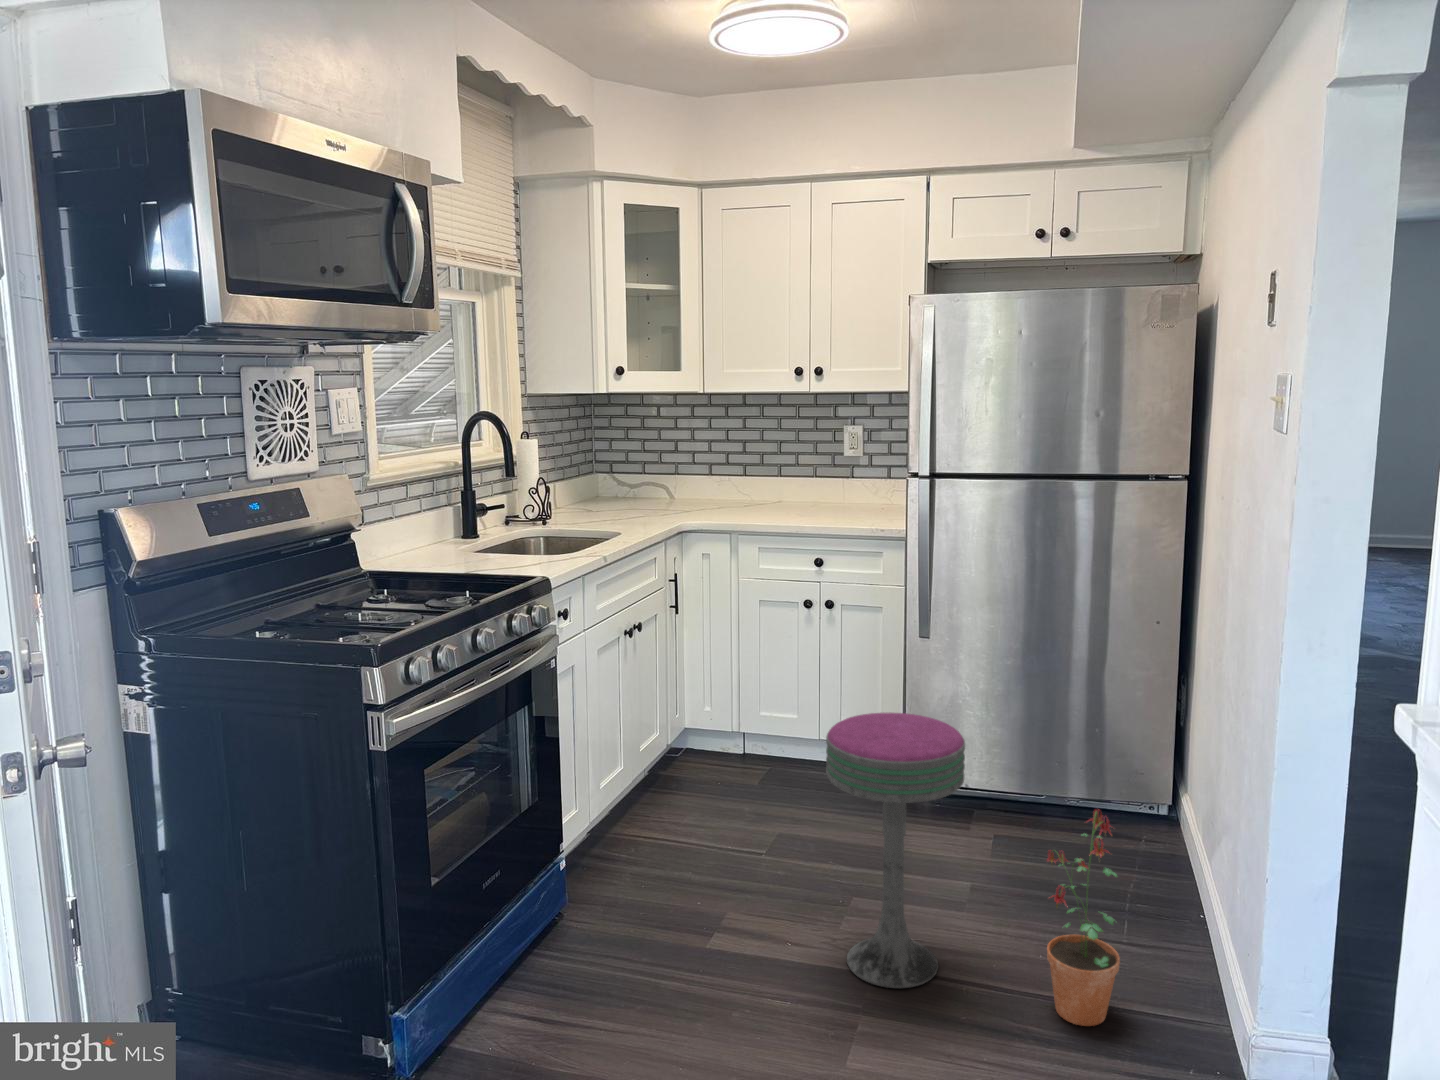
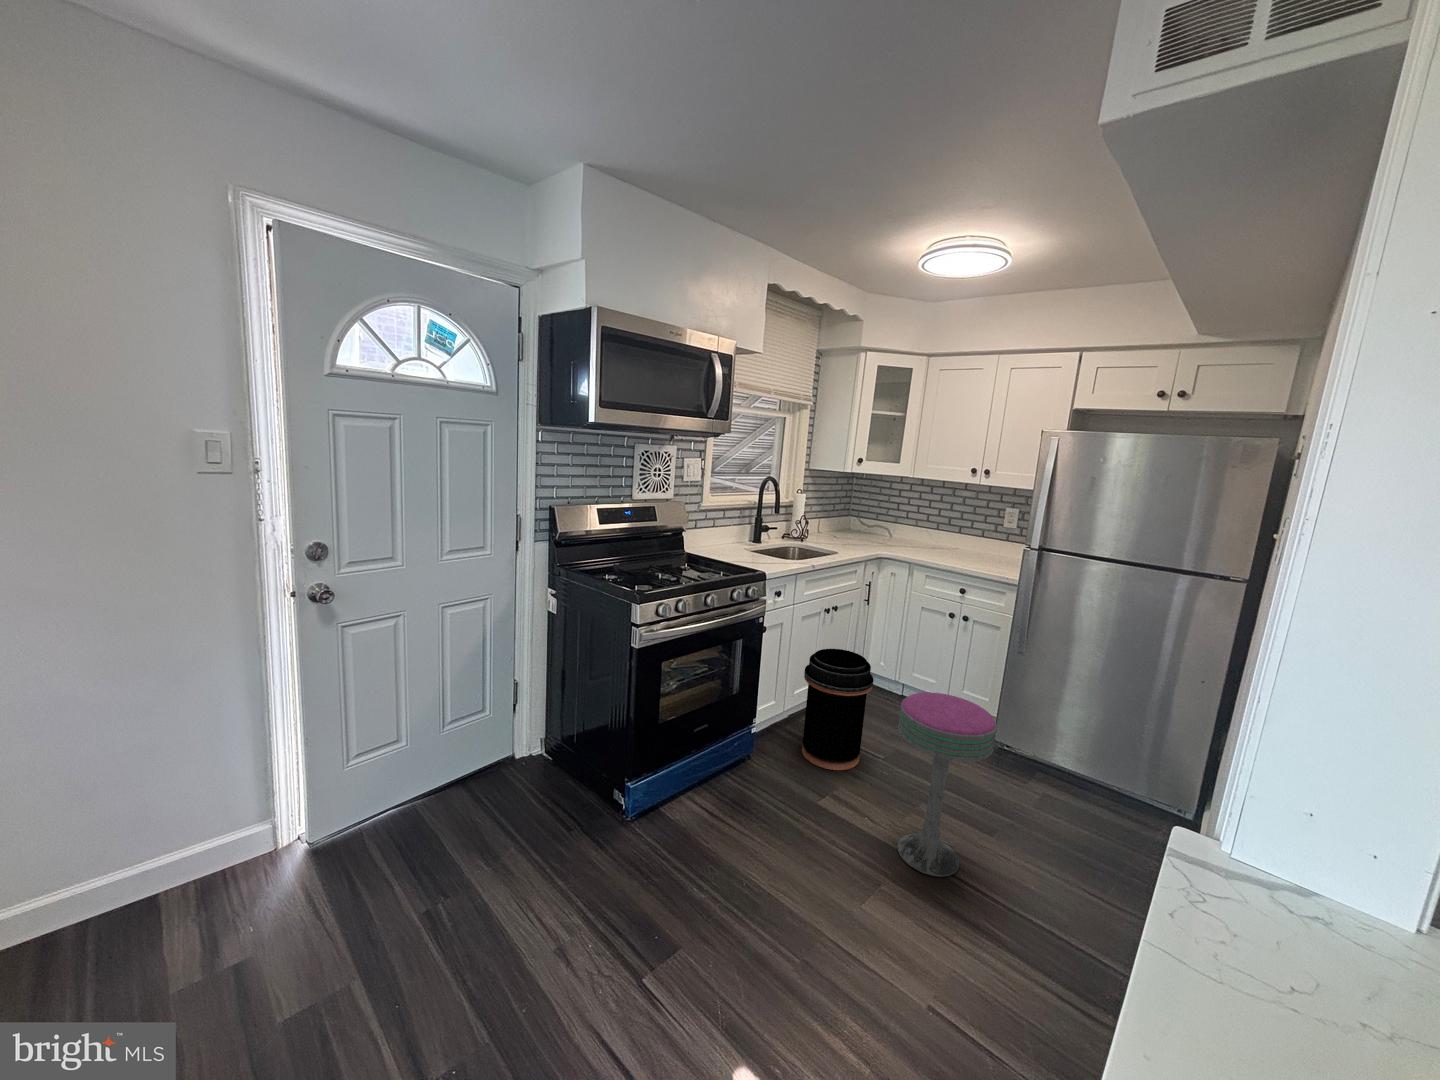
trash can: none [626,690,741,893] -> present [802,649,873,770]
potted plant: present [1047,809,1120,1026] -> none [1029,805,1100,957]

